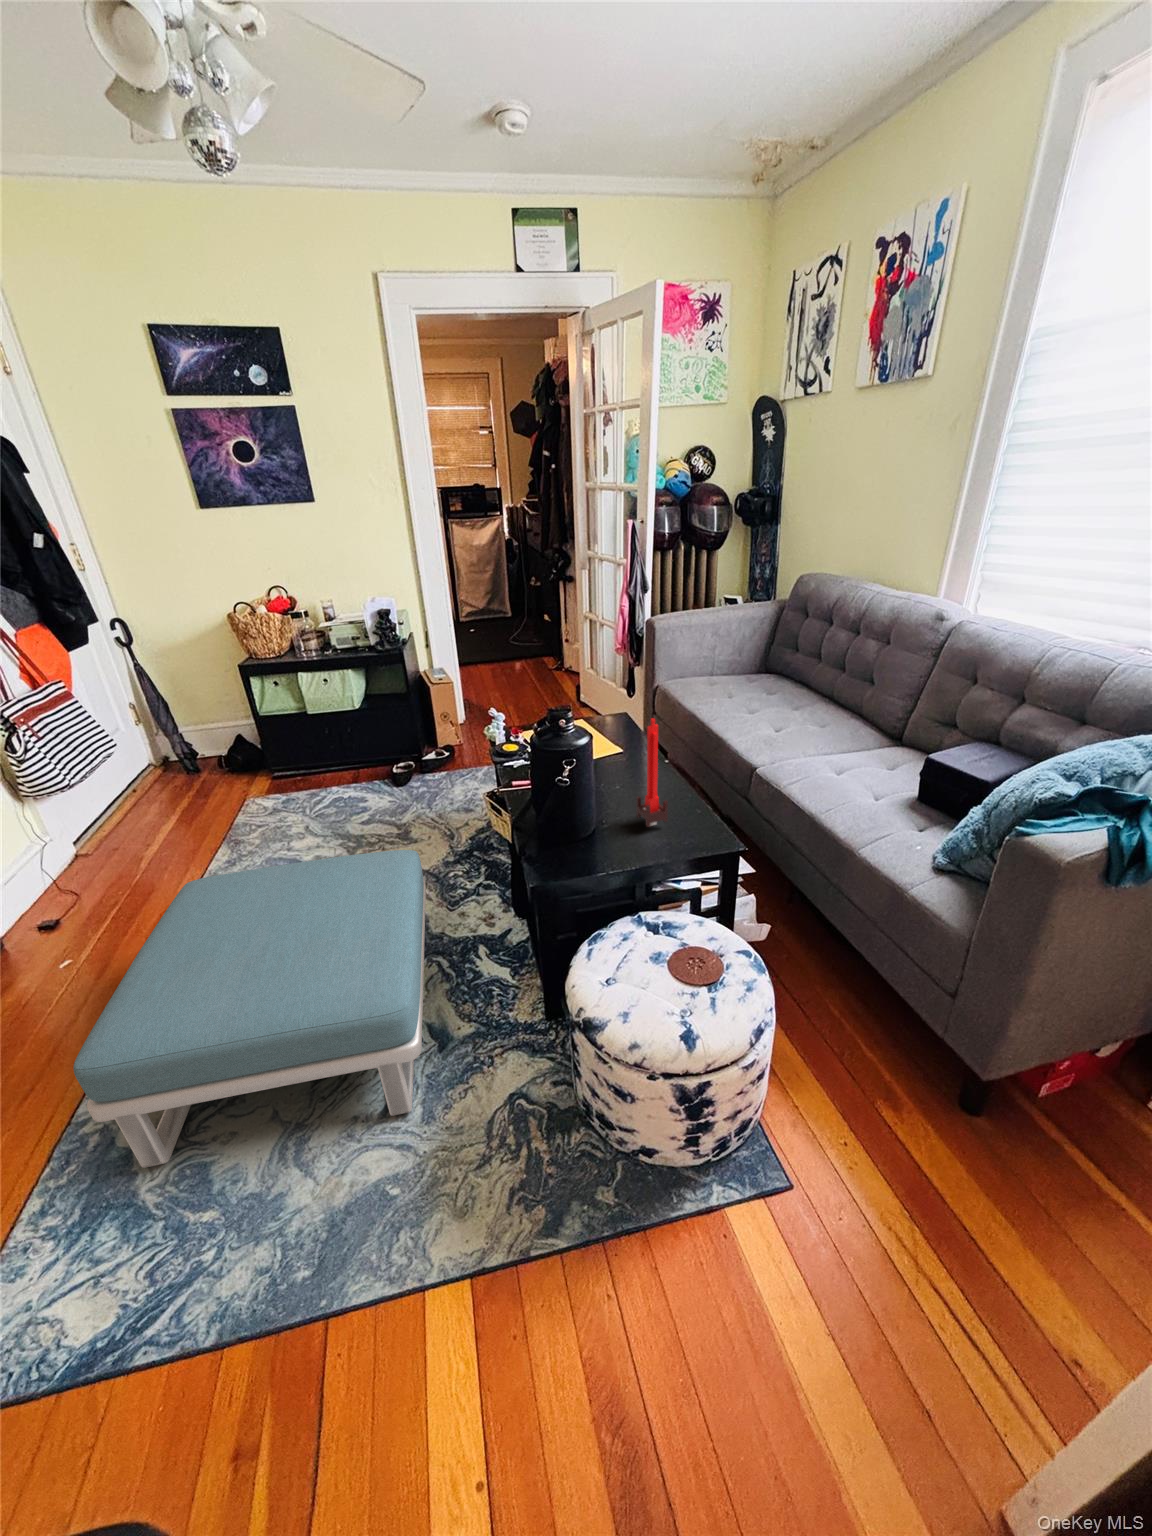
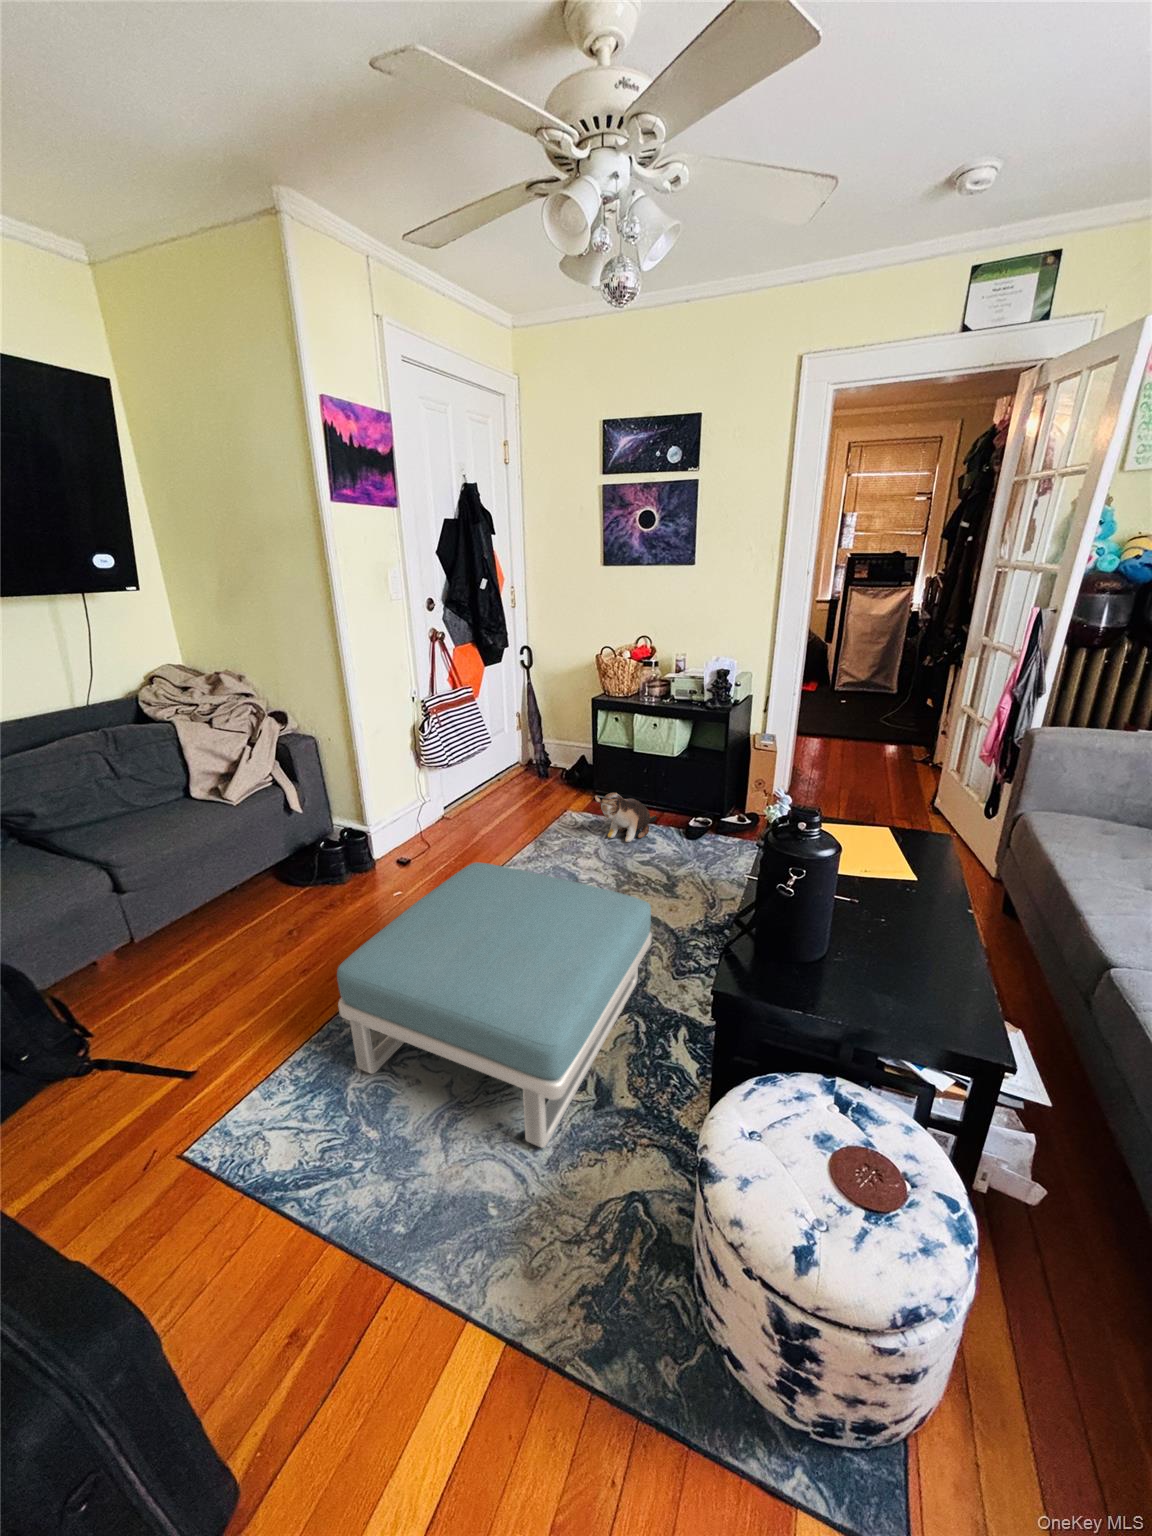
candle: present [636,718,668,827] -> none [876,847,924,980]
plush toy: none [289,761,356,811] -> present [595,793,657,842]

